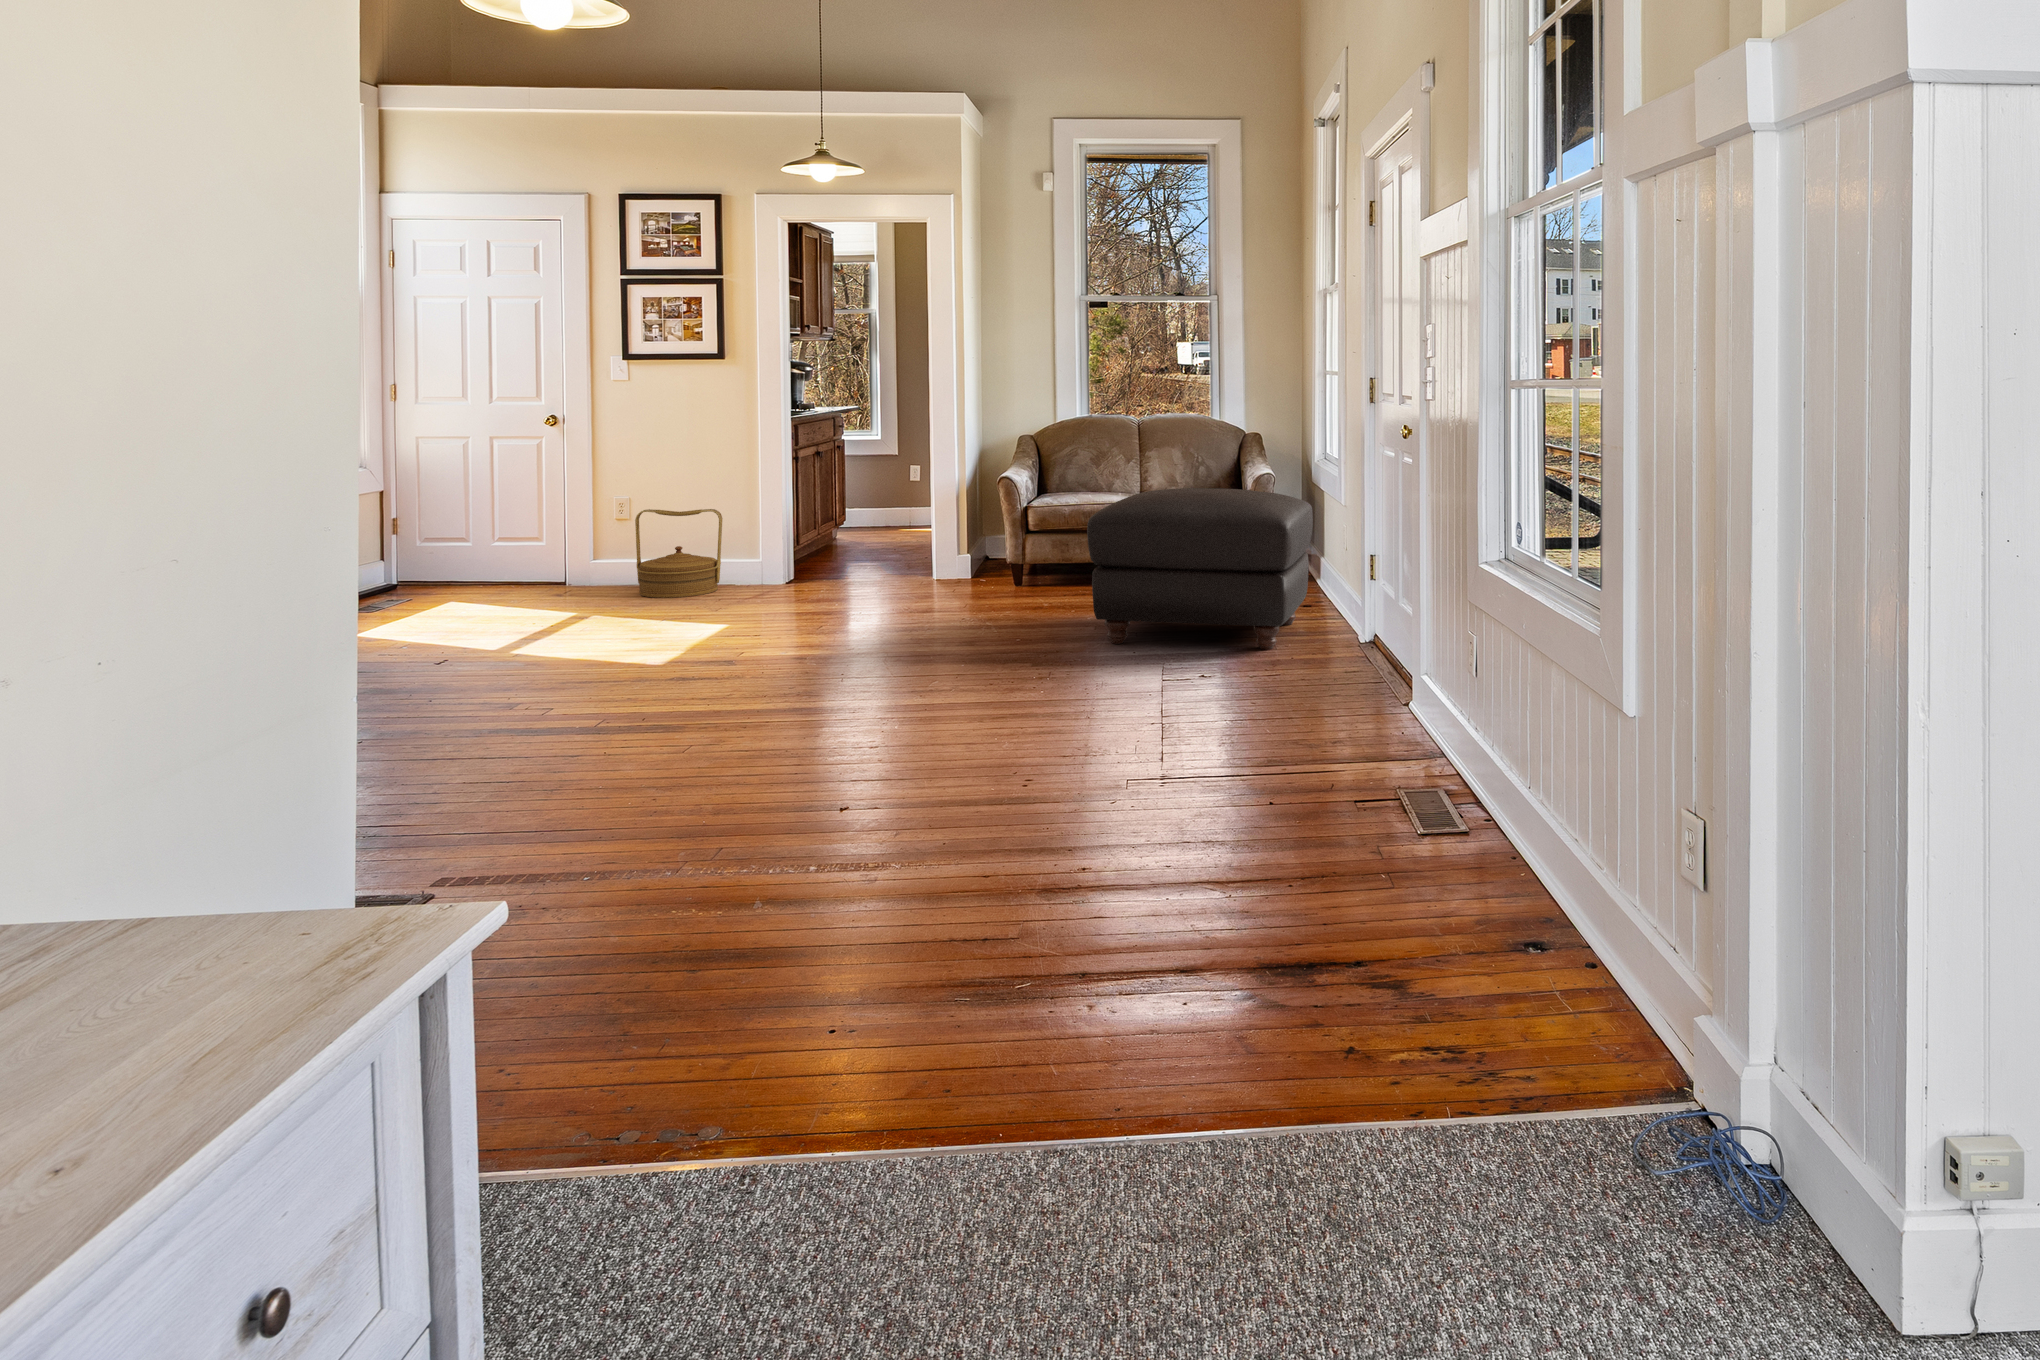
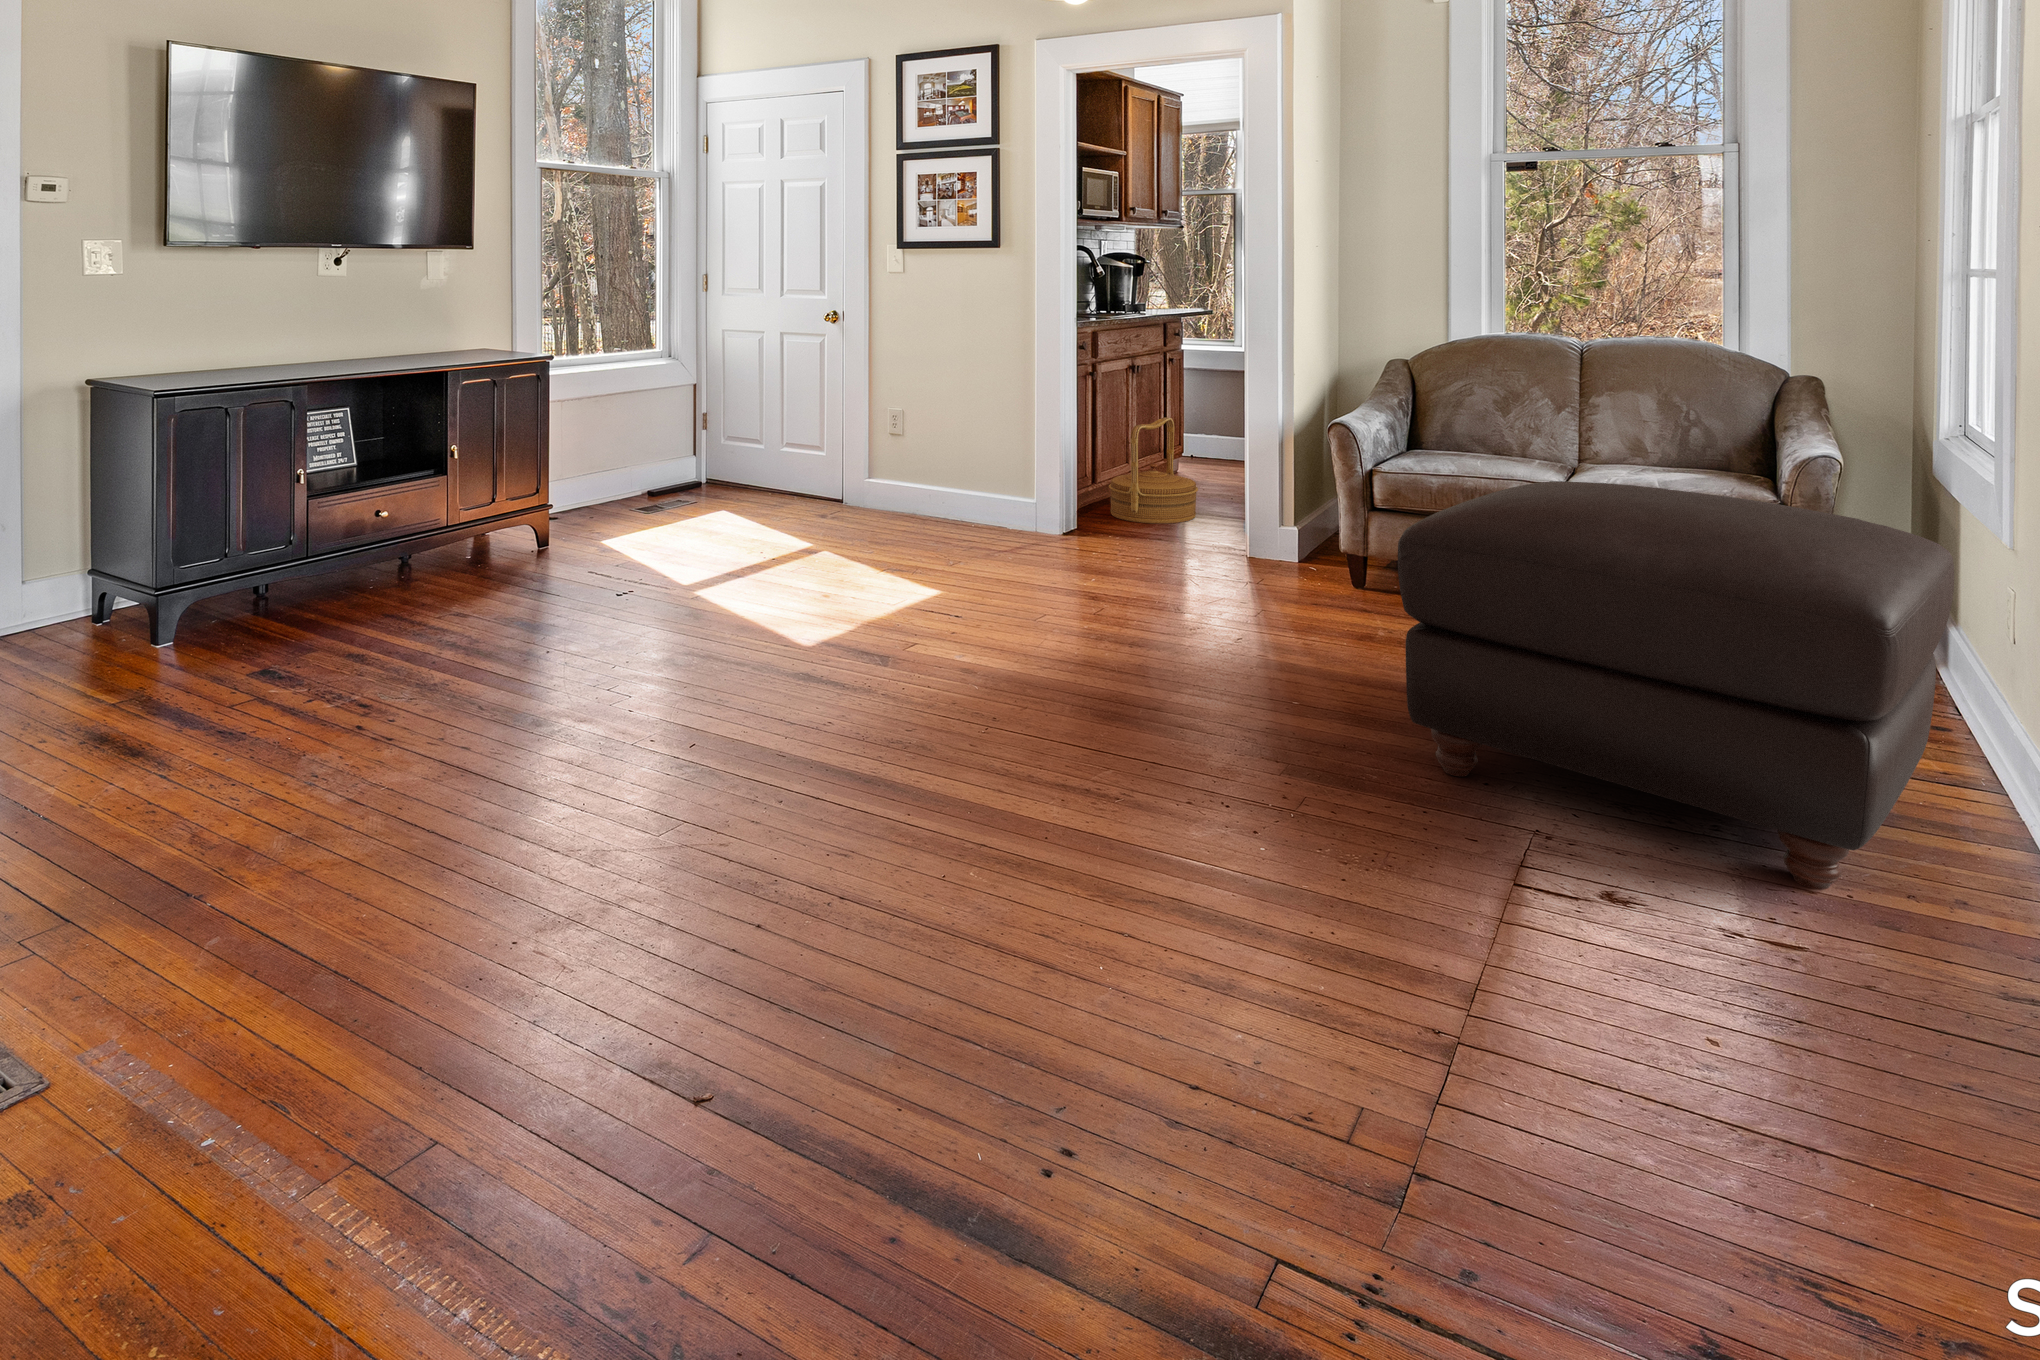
woven basket: present [635,509,723,598] -> present [1109,417,1198,524]

